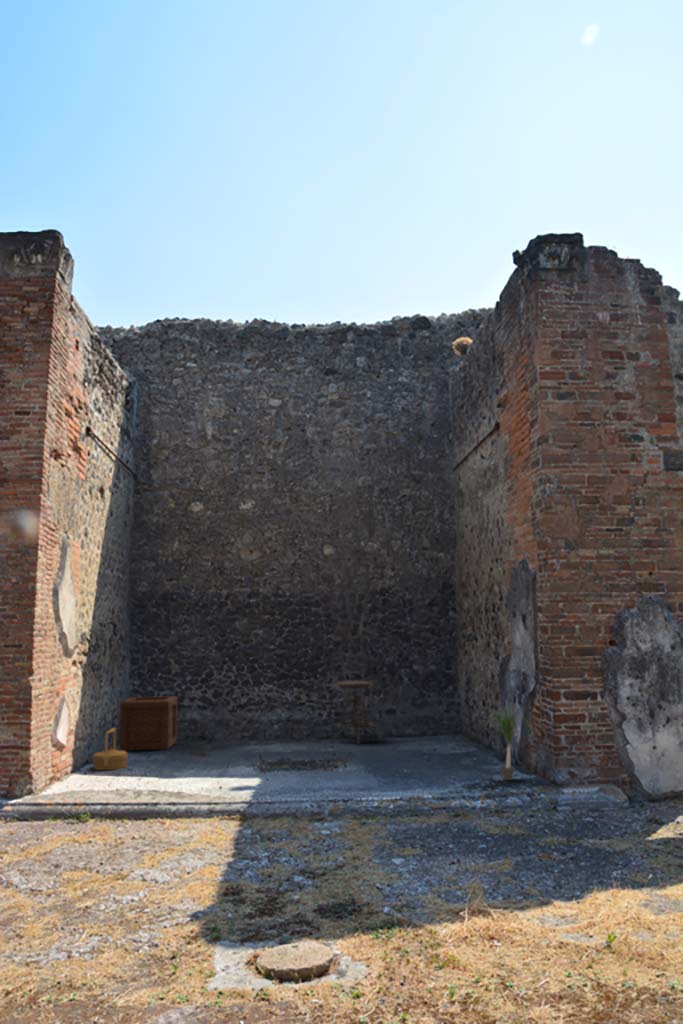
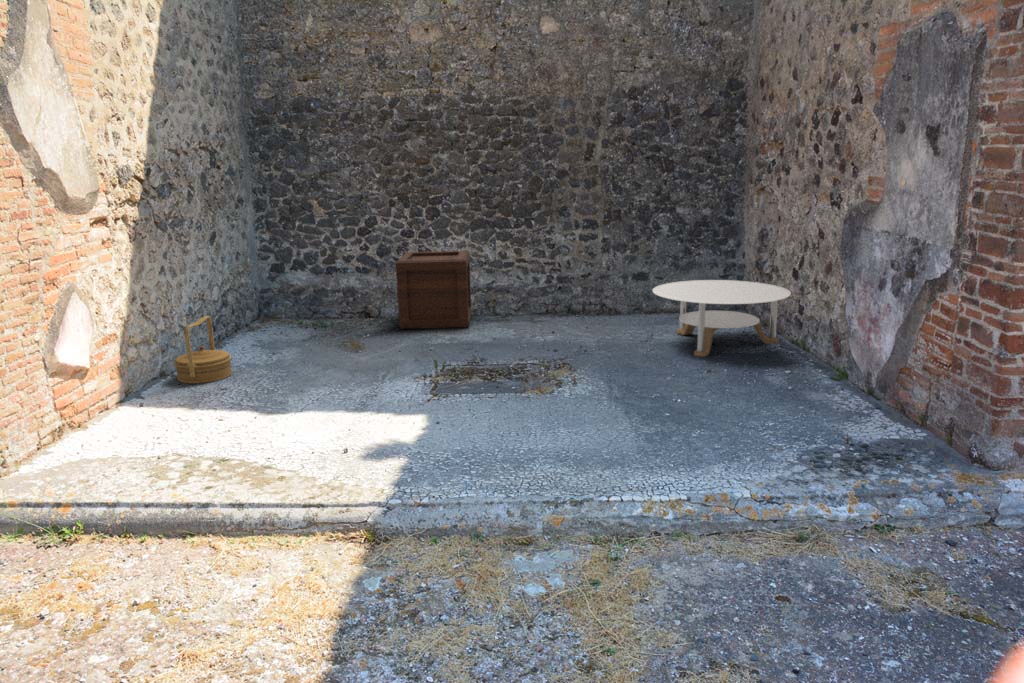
stool: present [331,681,380,744] -> none [550,233,622,327]
wooden crate: present [119,696,177,751] -> present [396,251,472,329]
round table: none [396,711,480,756] -> present [653,280,791,357]
potted plant: present [497,711,527,780] -> none [842,294,953,444]

